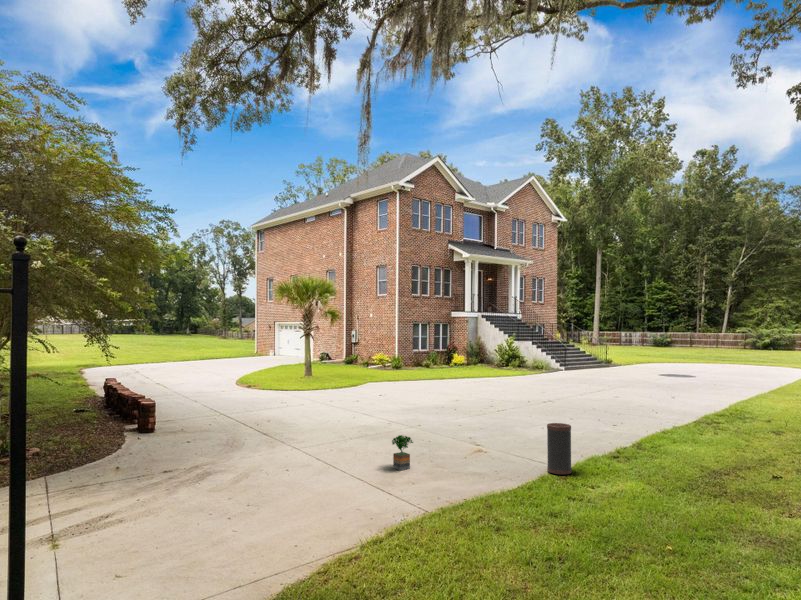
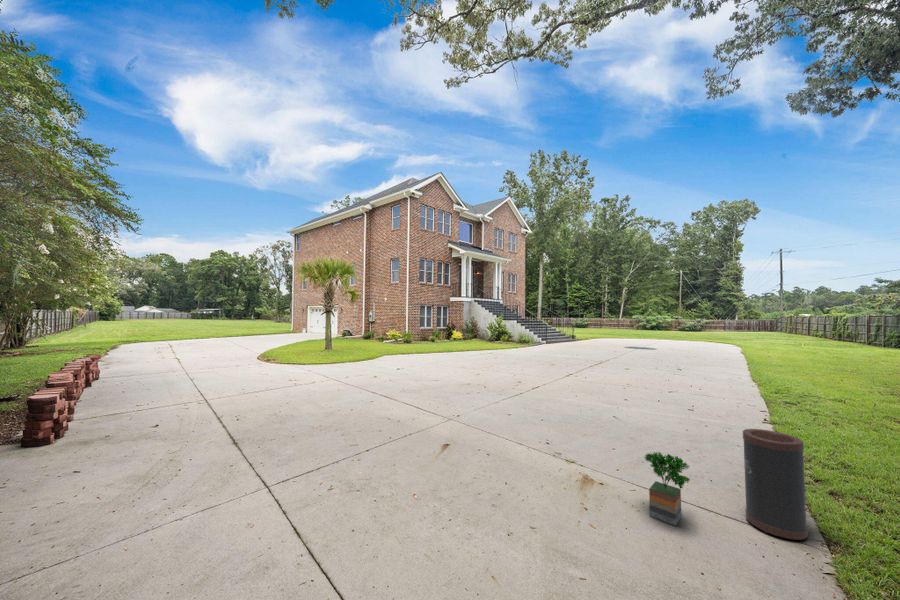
potted tree: present [392,435,413,470] -> present [645,452,689,526]

